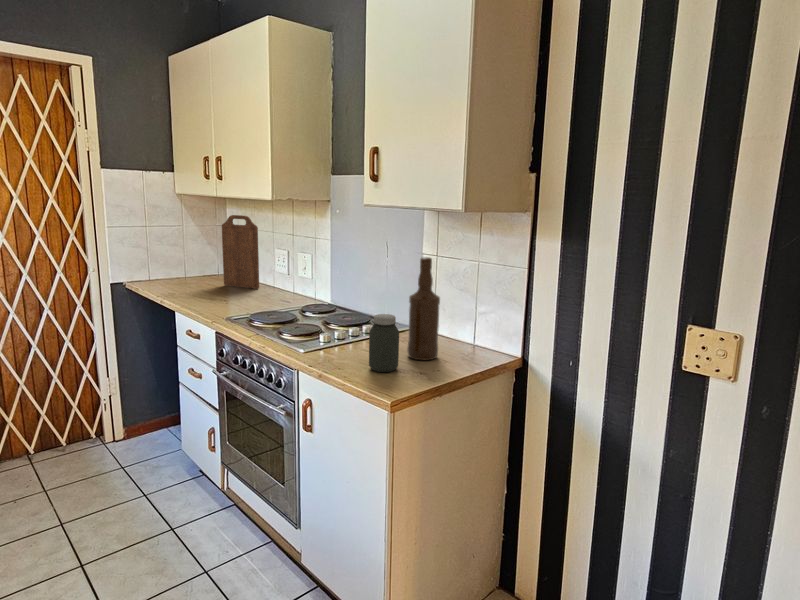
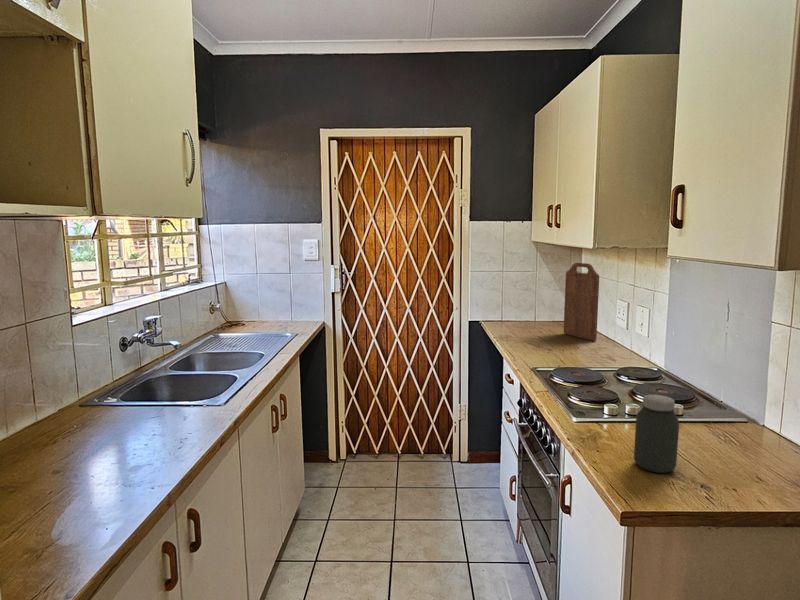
bottle: present [407,257,440,360] -> none [706,327,763,473]

